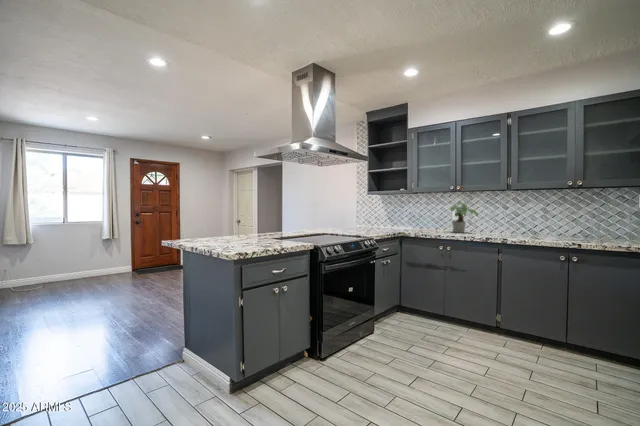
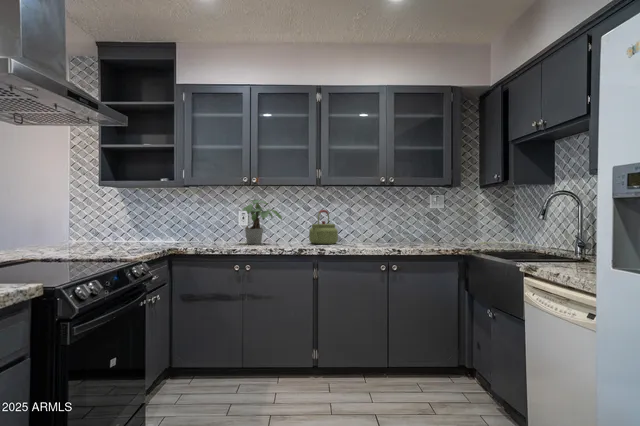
kettle: none [502,209,528,236] -> present [309,210,338,244]

